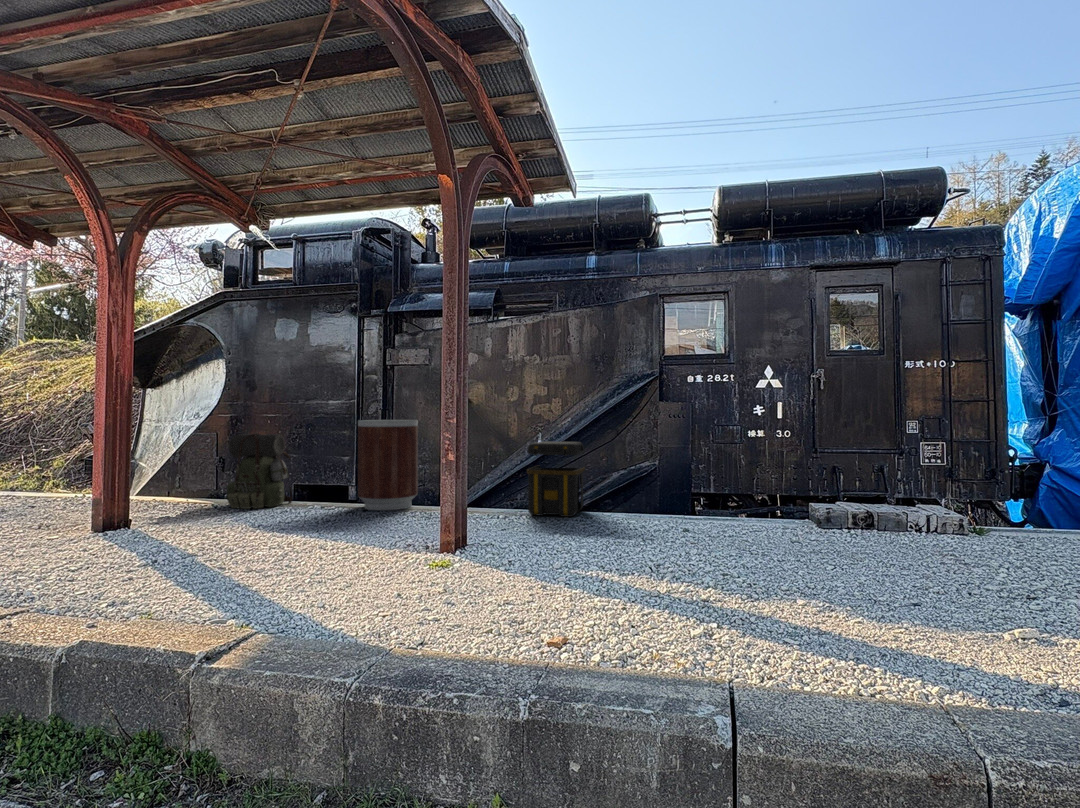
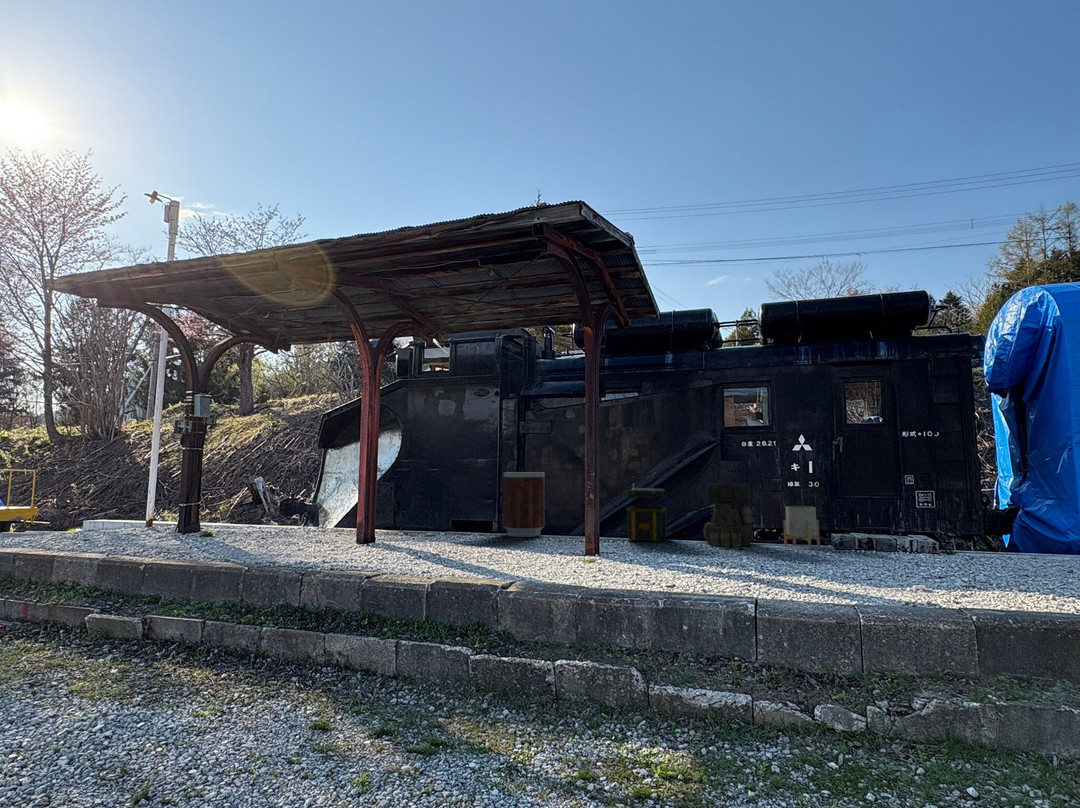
backpack: present [227,434,292,509] -> present [703,483,755,547]
planter: none [745,465,793,526] -> present [784,506,820,548]

